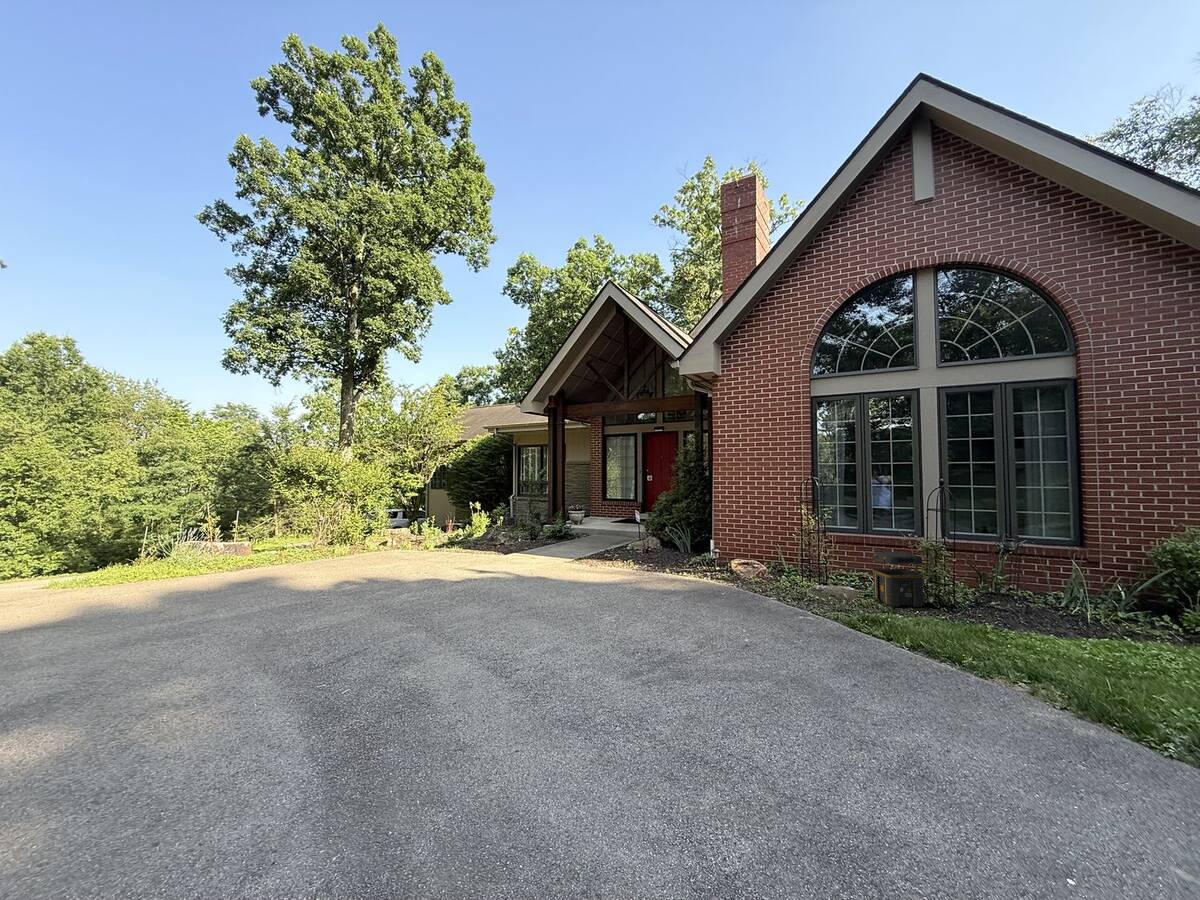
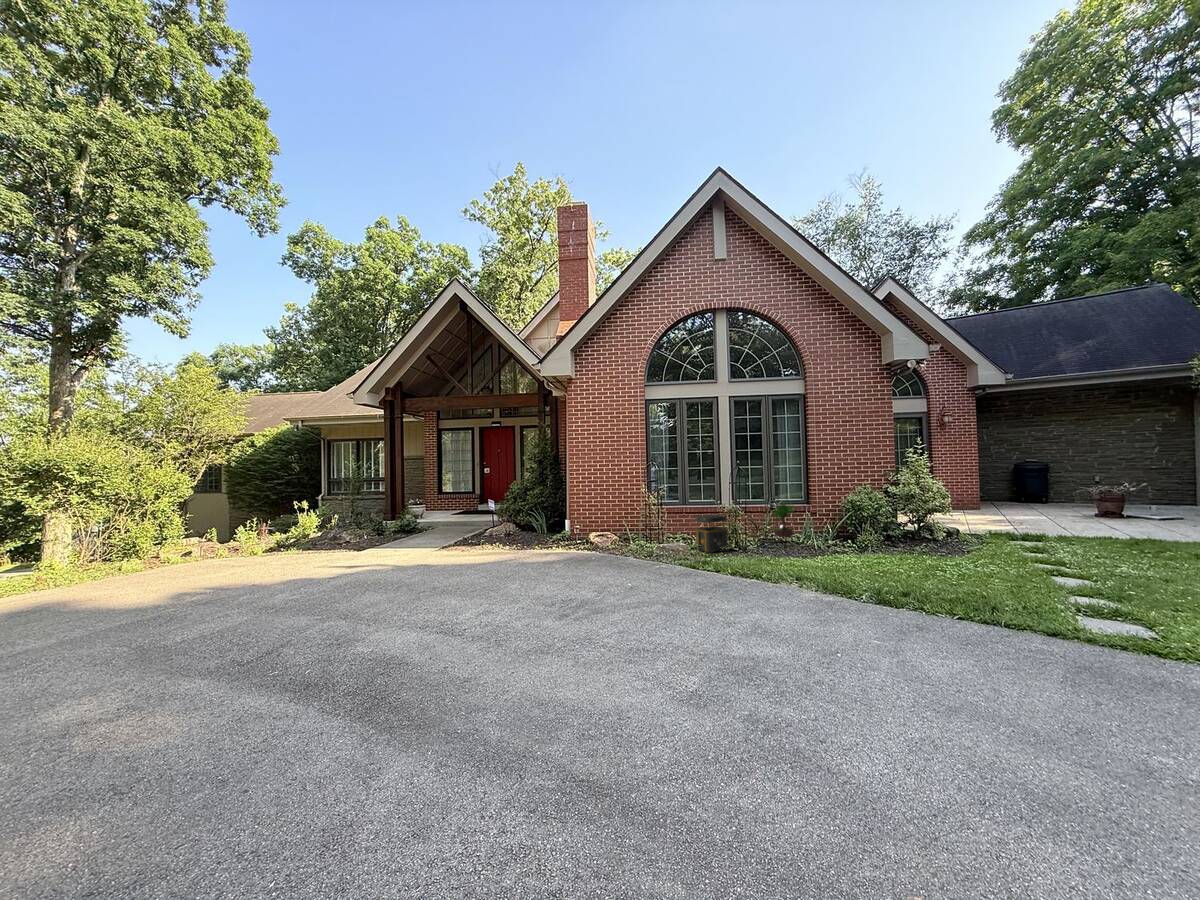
potted tree: none [1001,537,1050,603] -> present [773,502,794,542]

